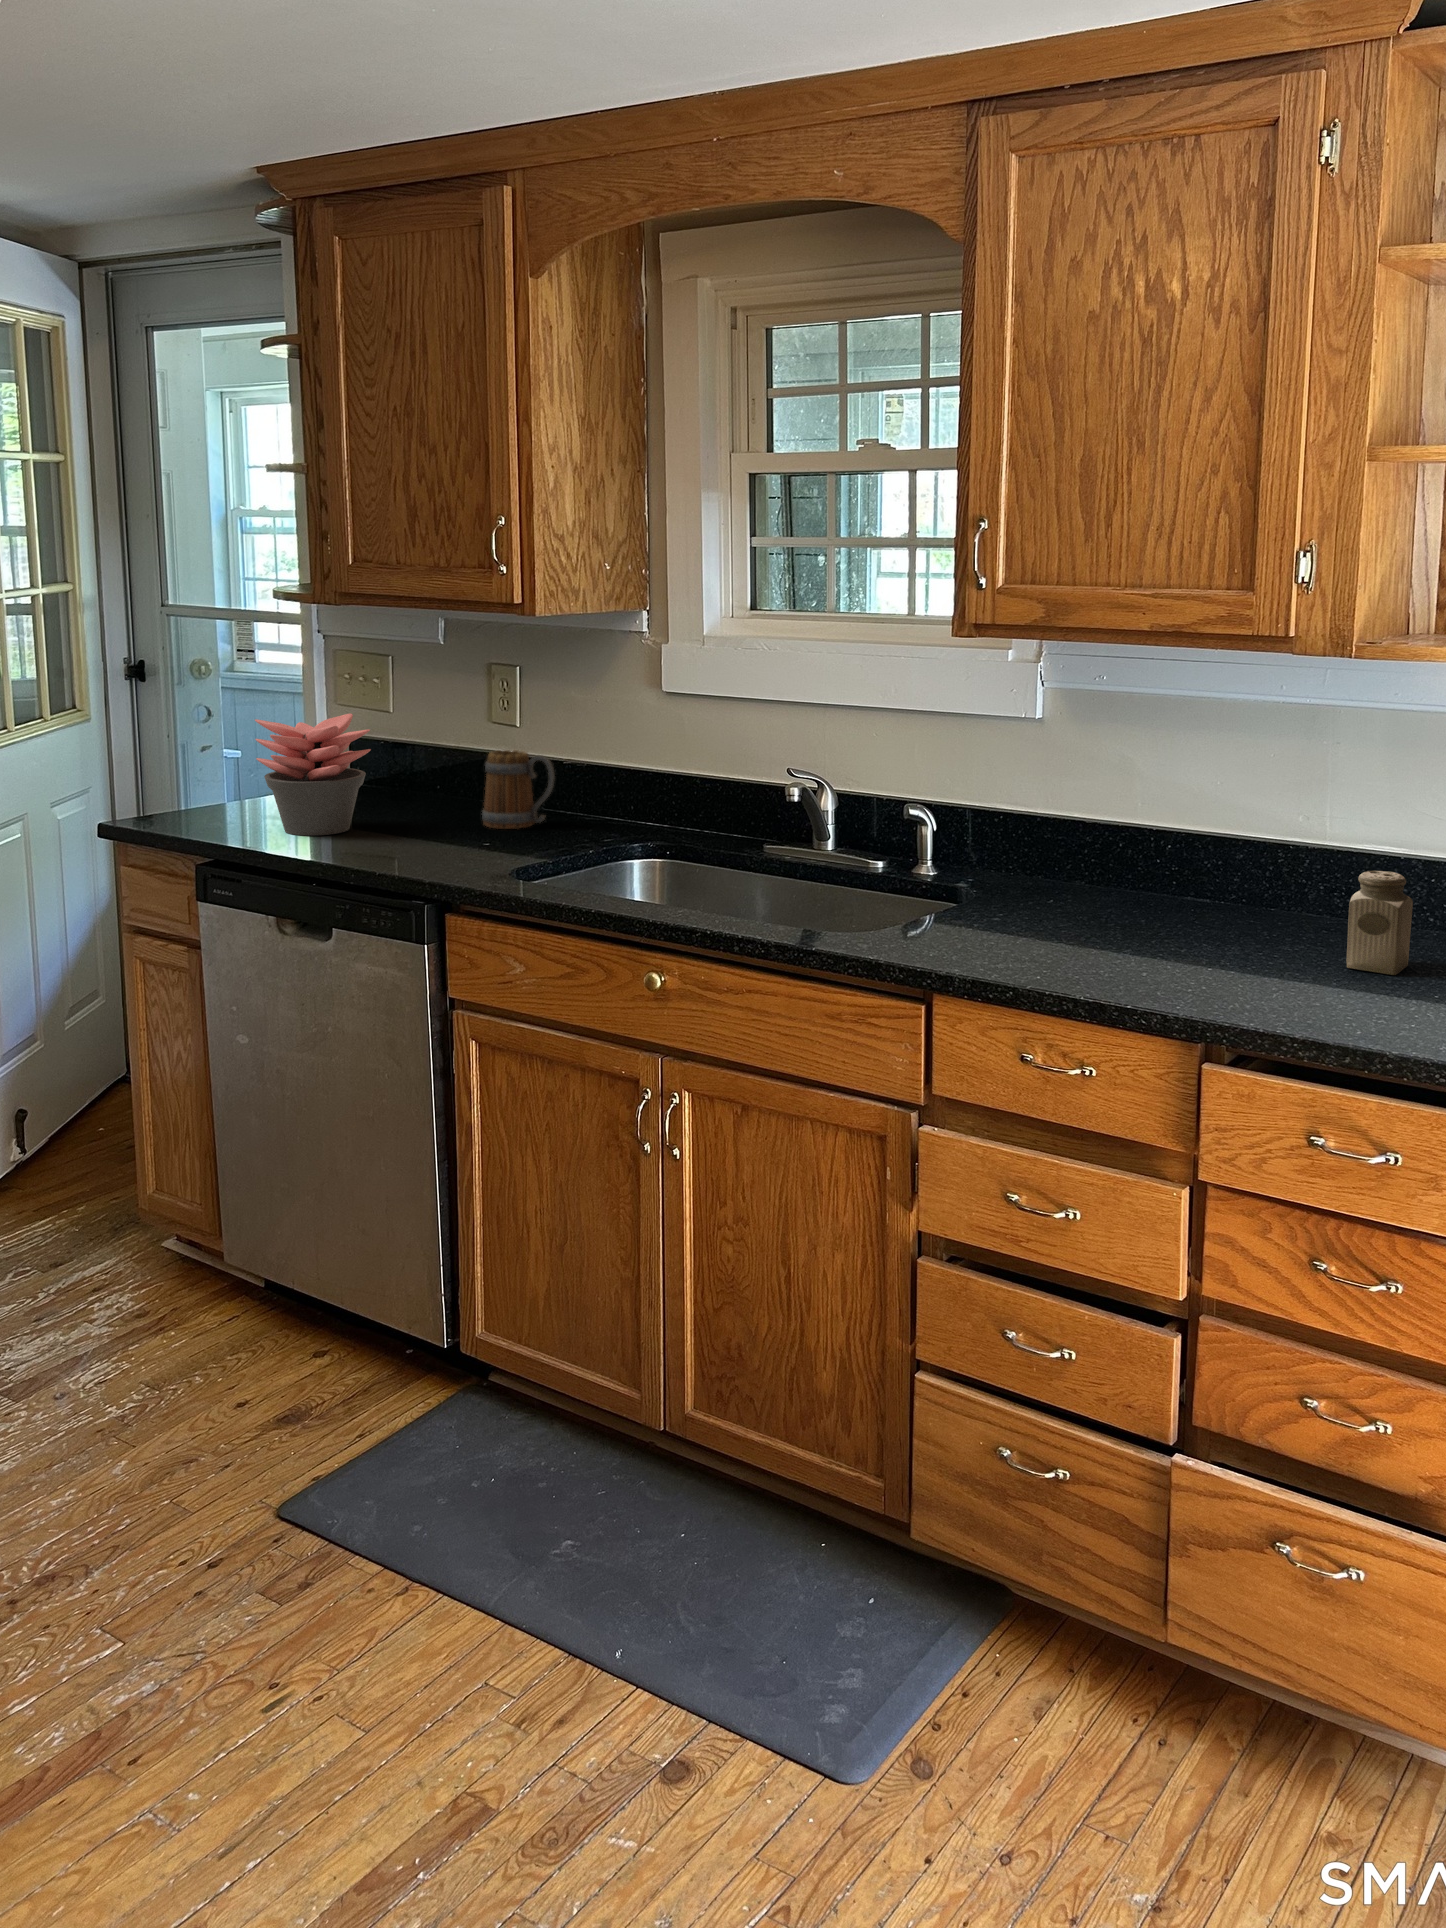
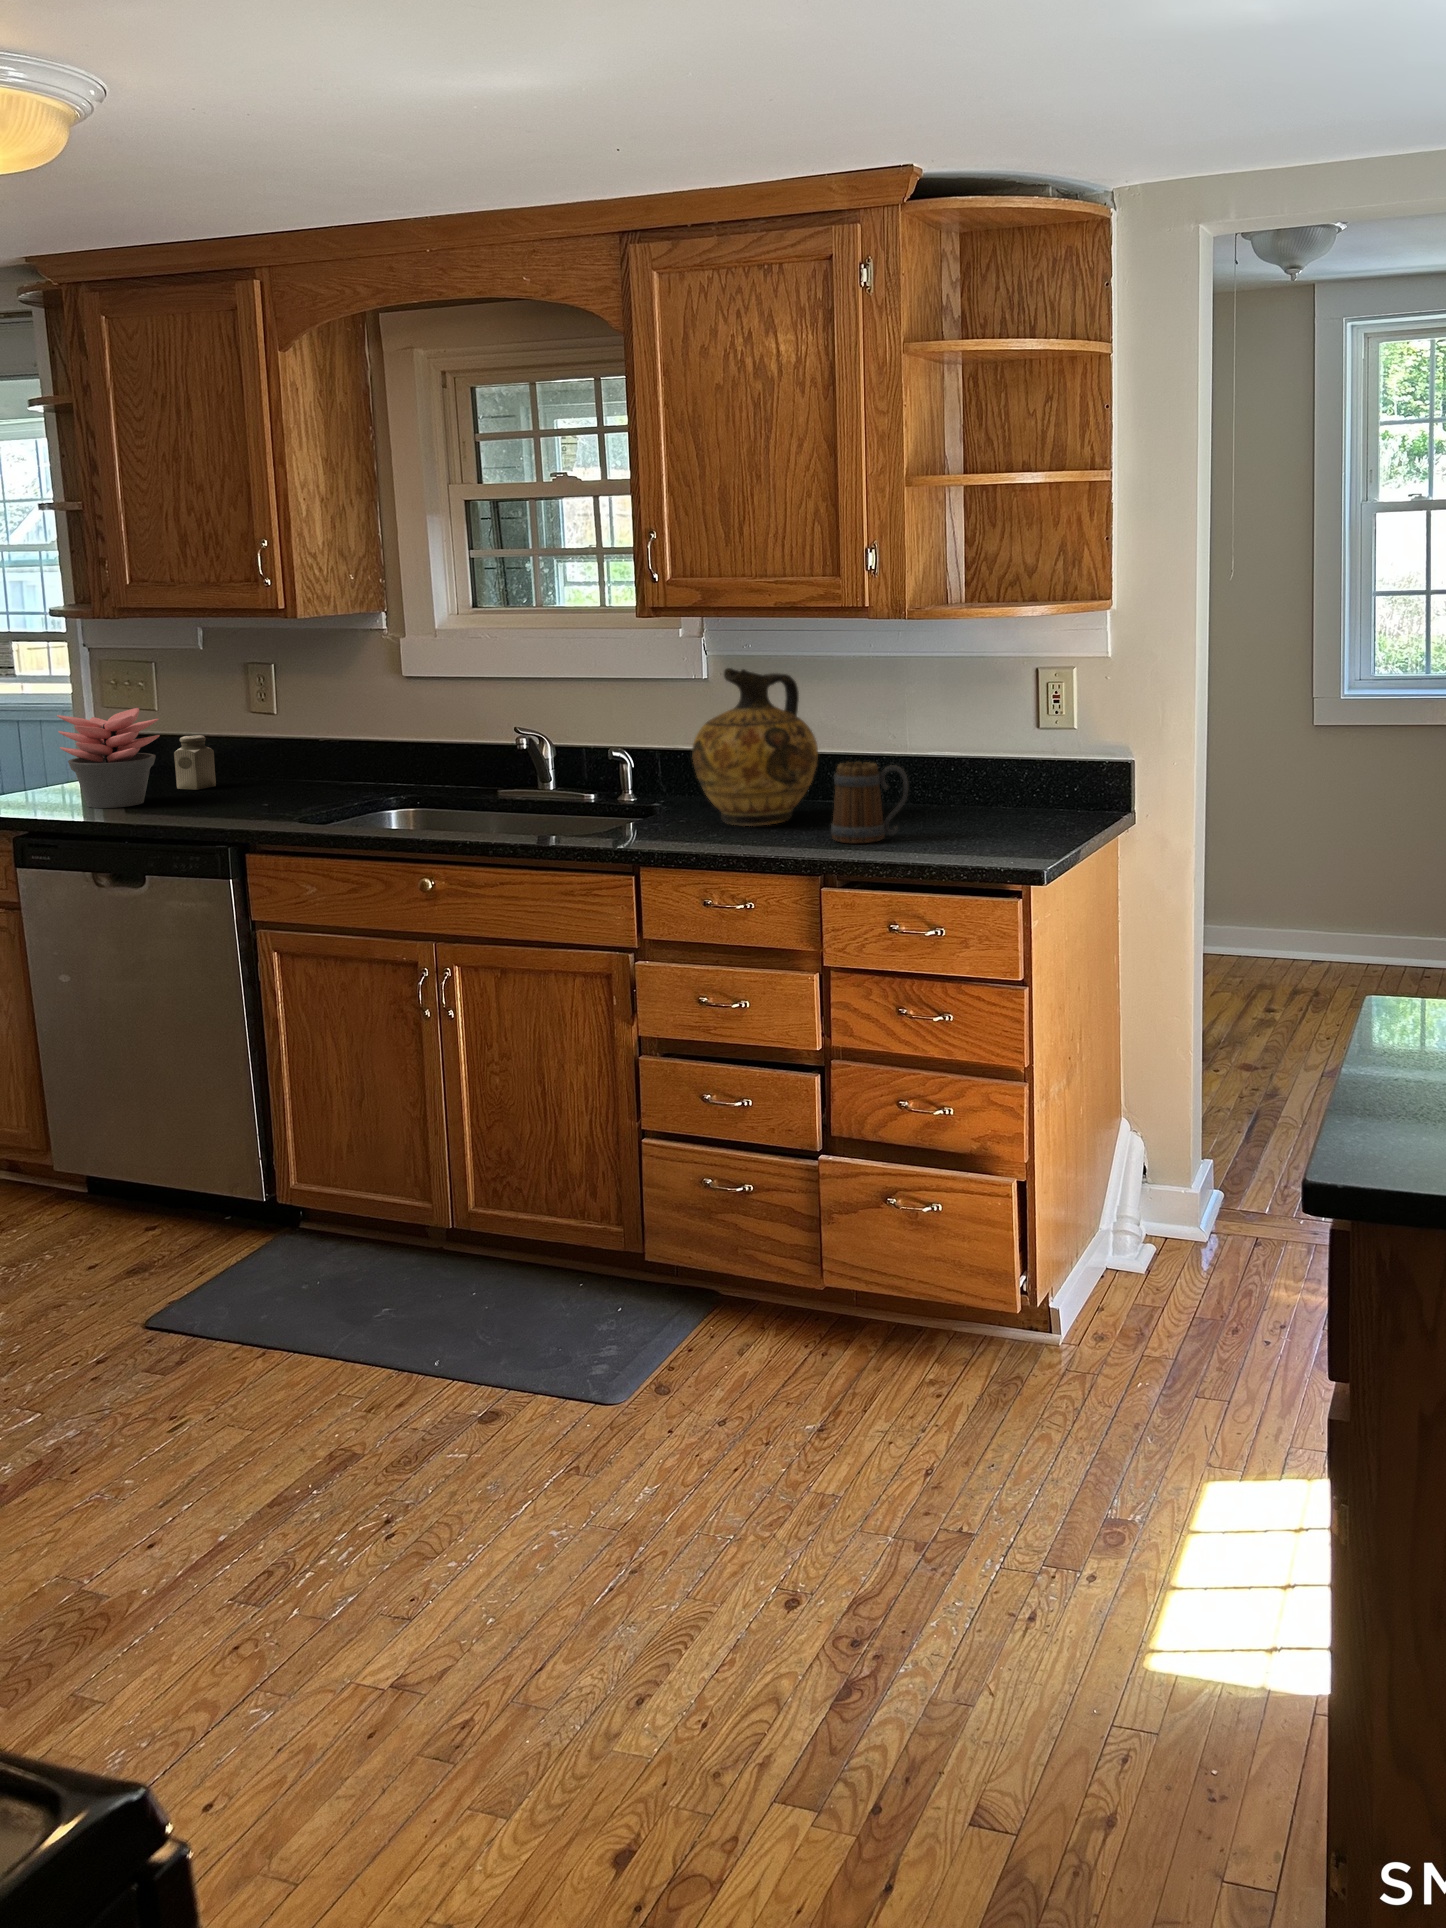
ceramic jug: none [1022,716,1202,941] -> present [692,668,818,826]
mug: present [482,750,555,829] -> present [831,762,908,843]
salt shaker: present [1346,871,1413,975] -> present [174,735,216,790]

